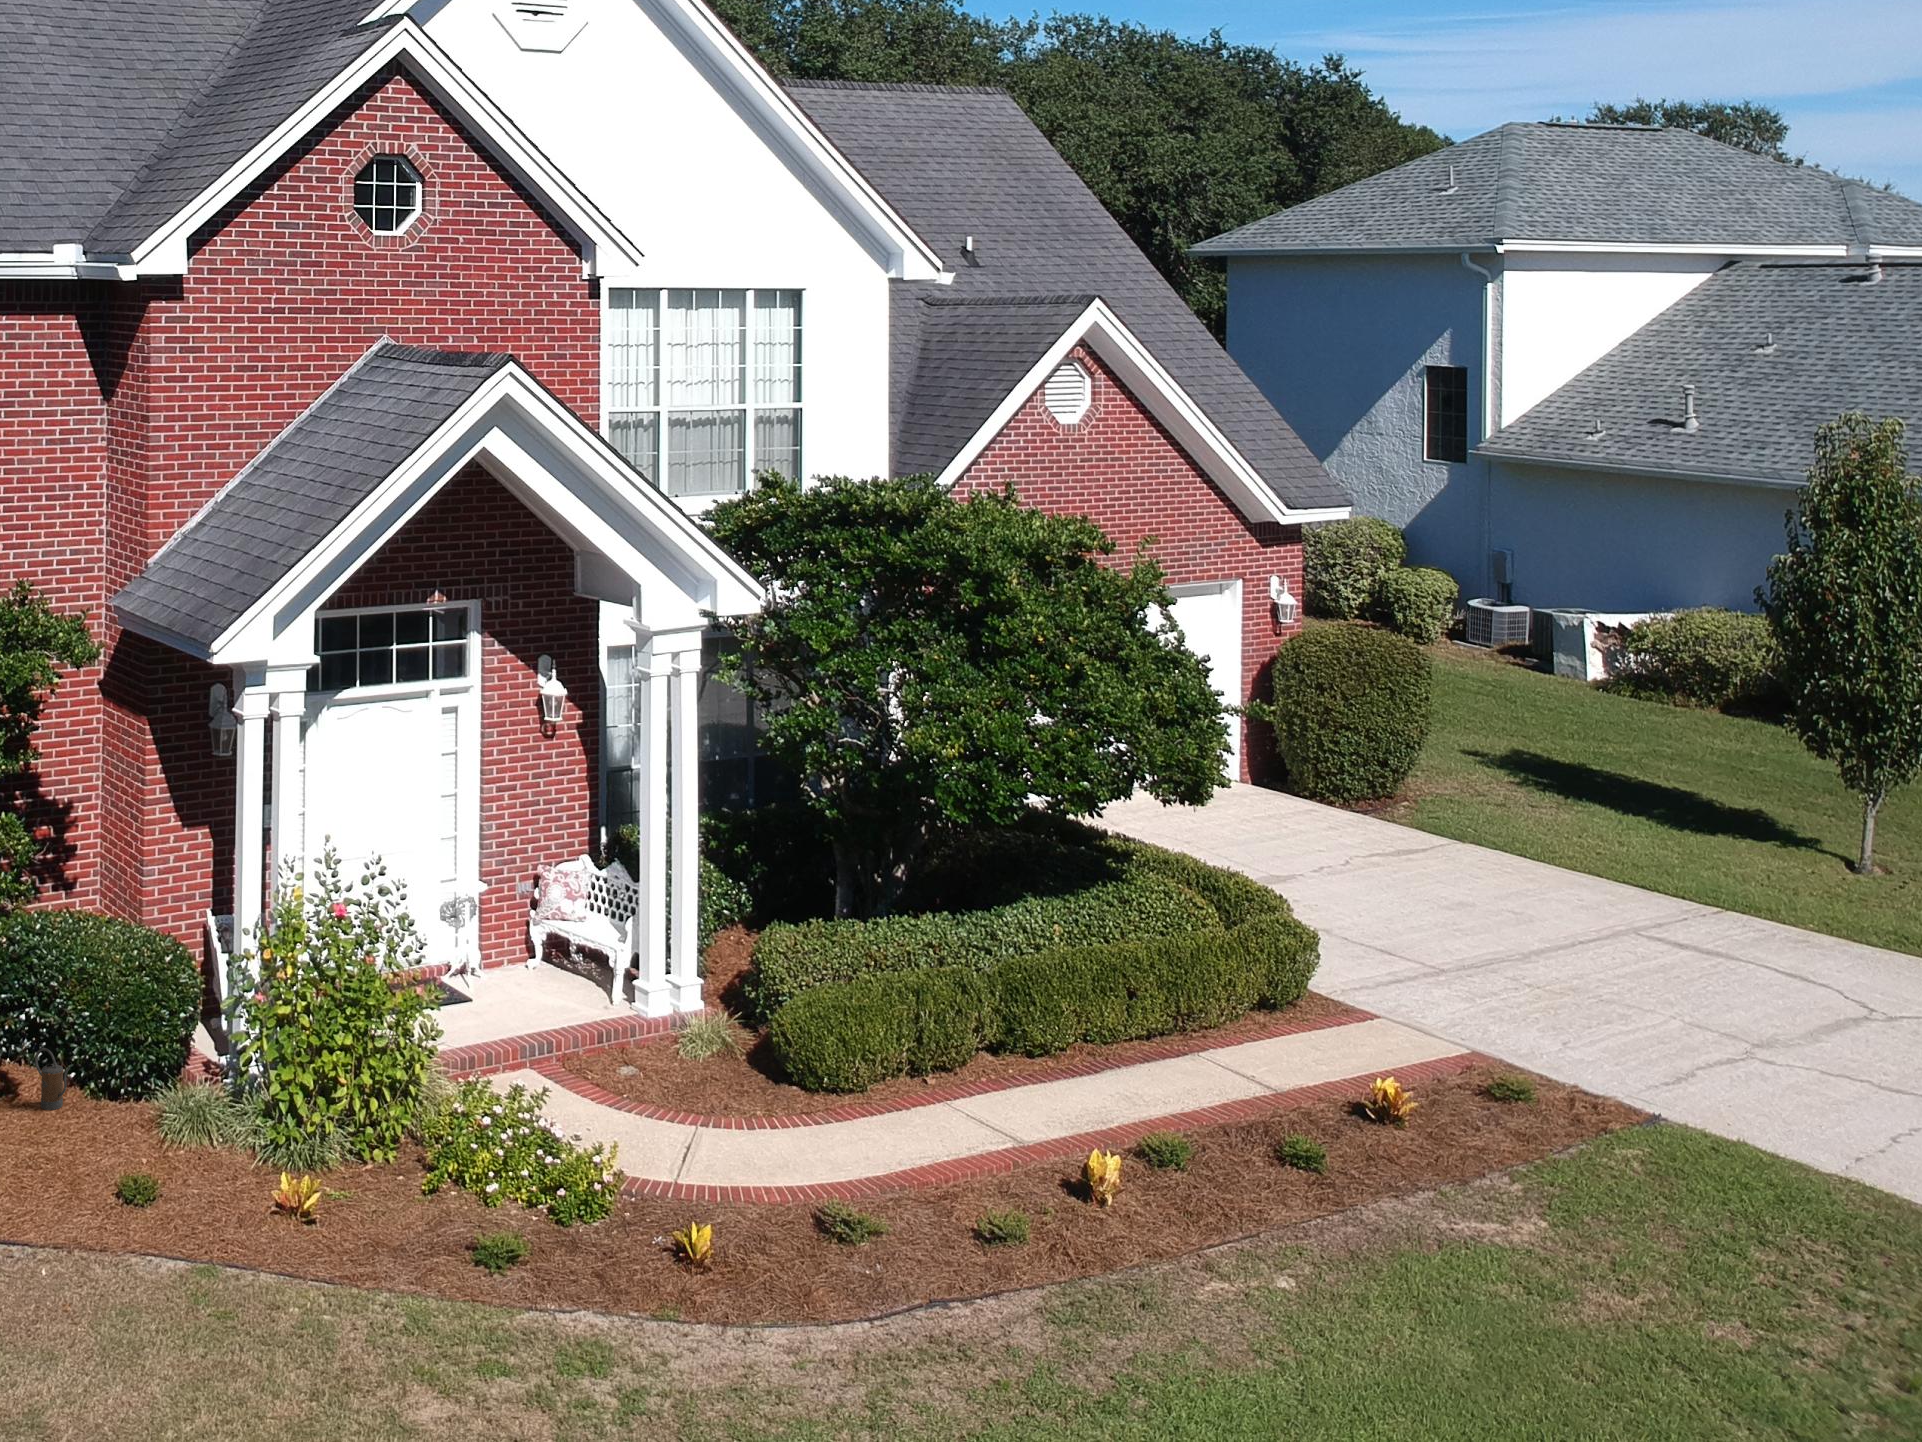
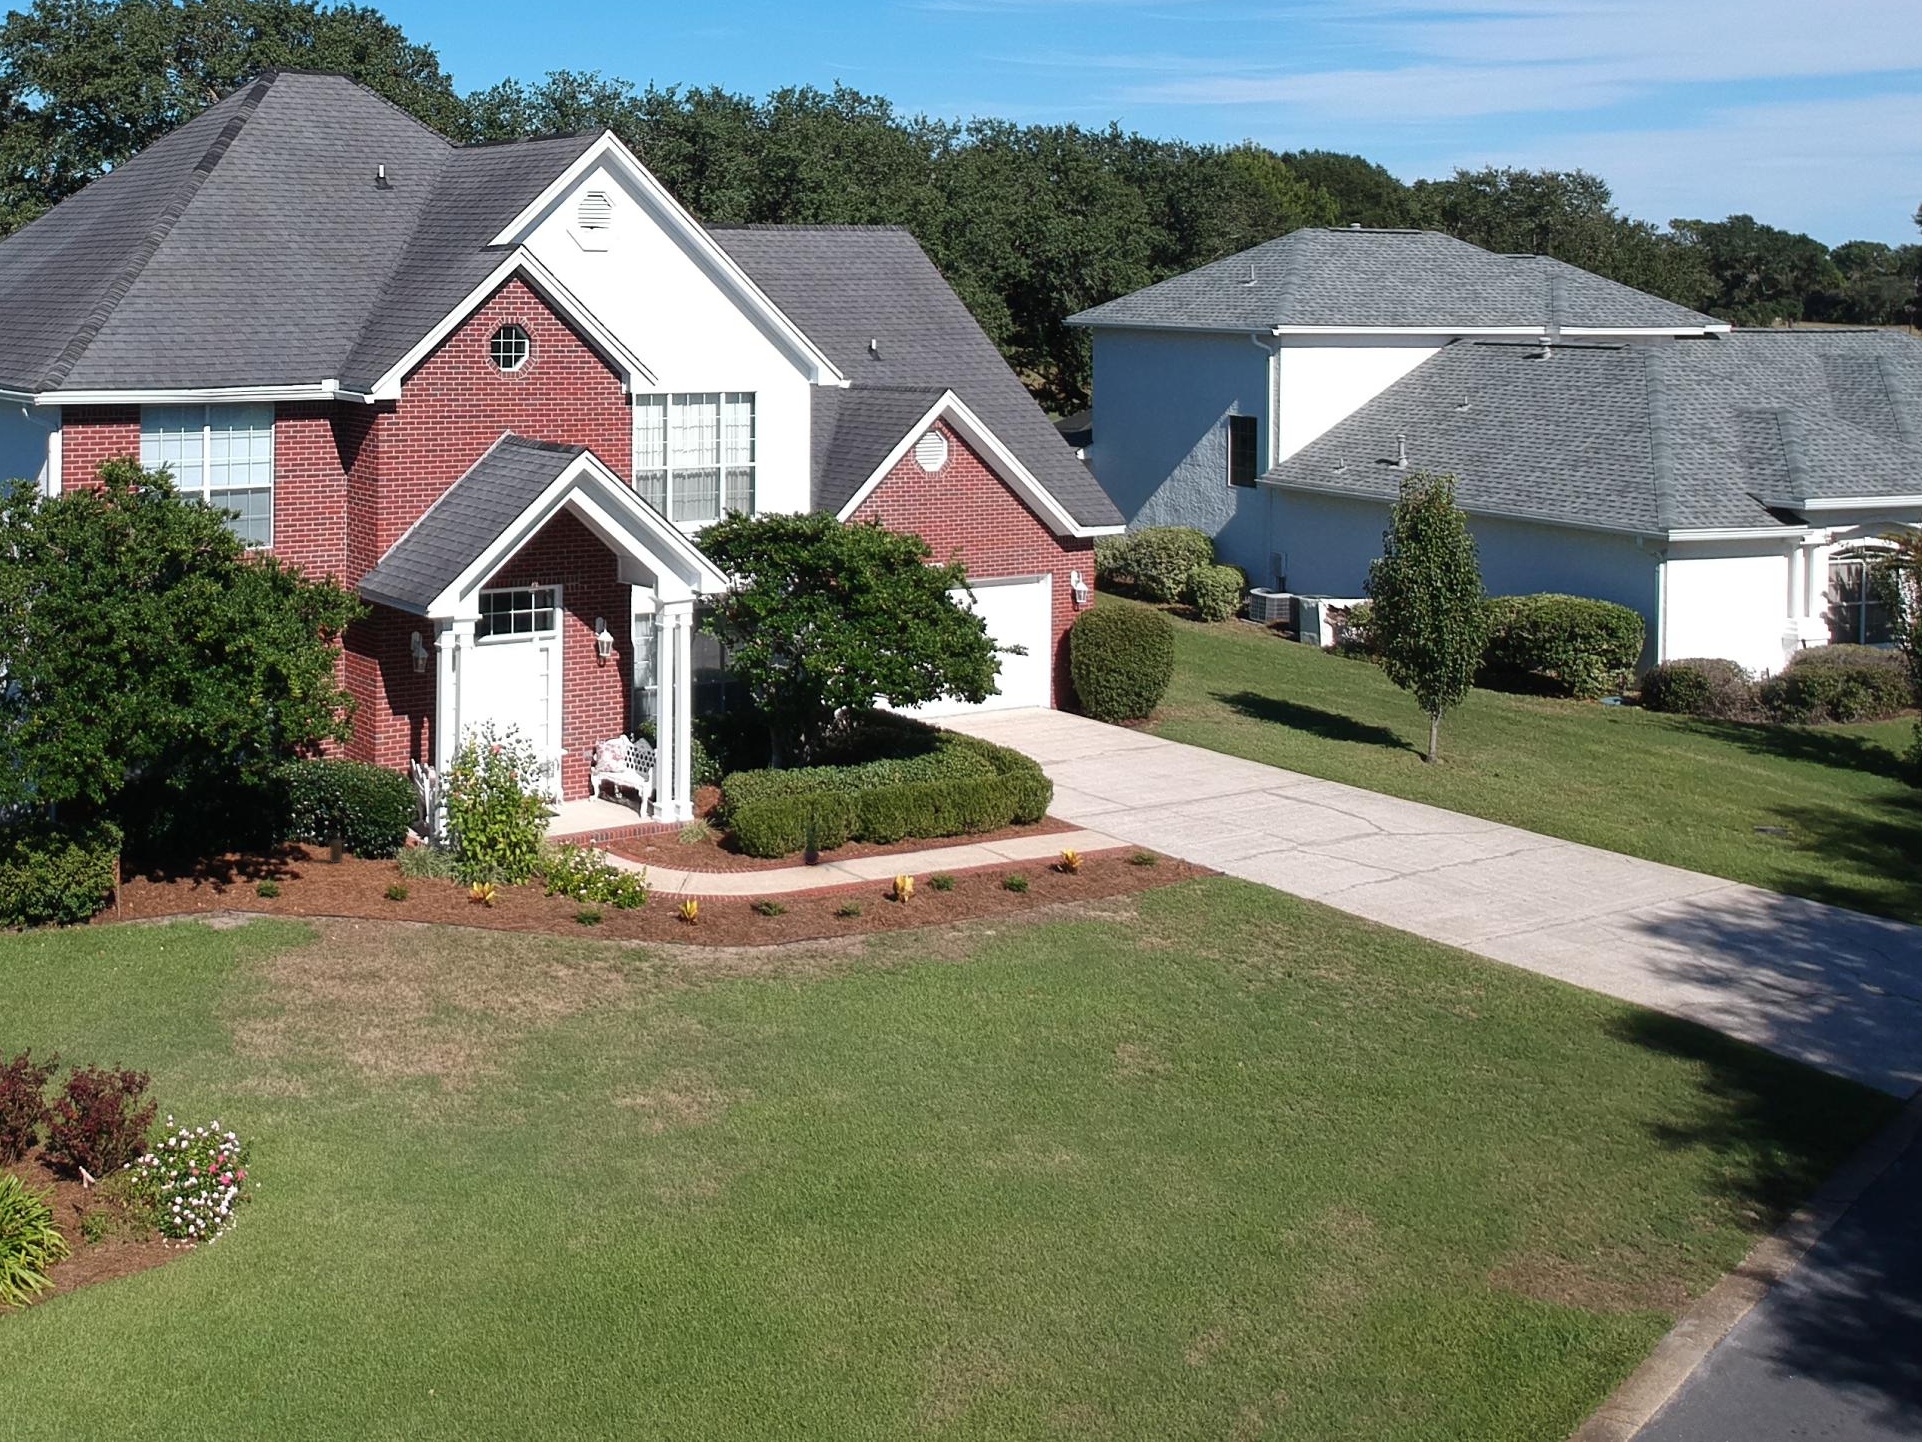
decorative plant: none [871,1020,957,1107] -> present [803,825,820,865]

